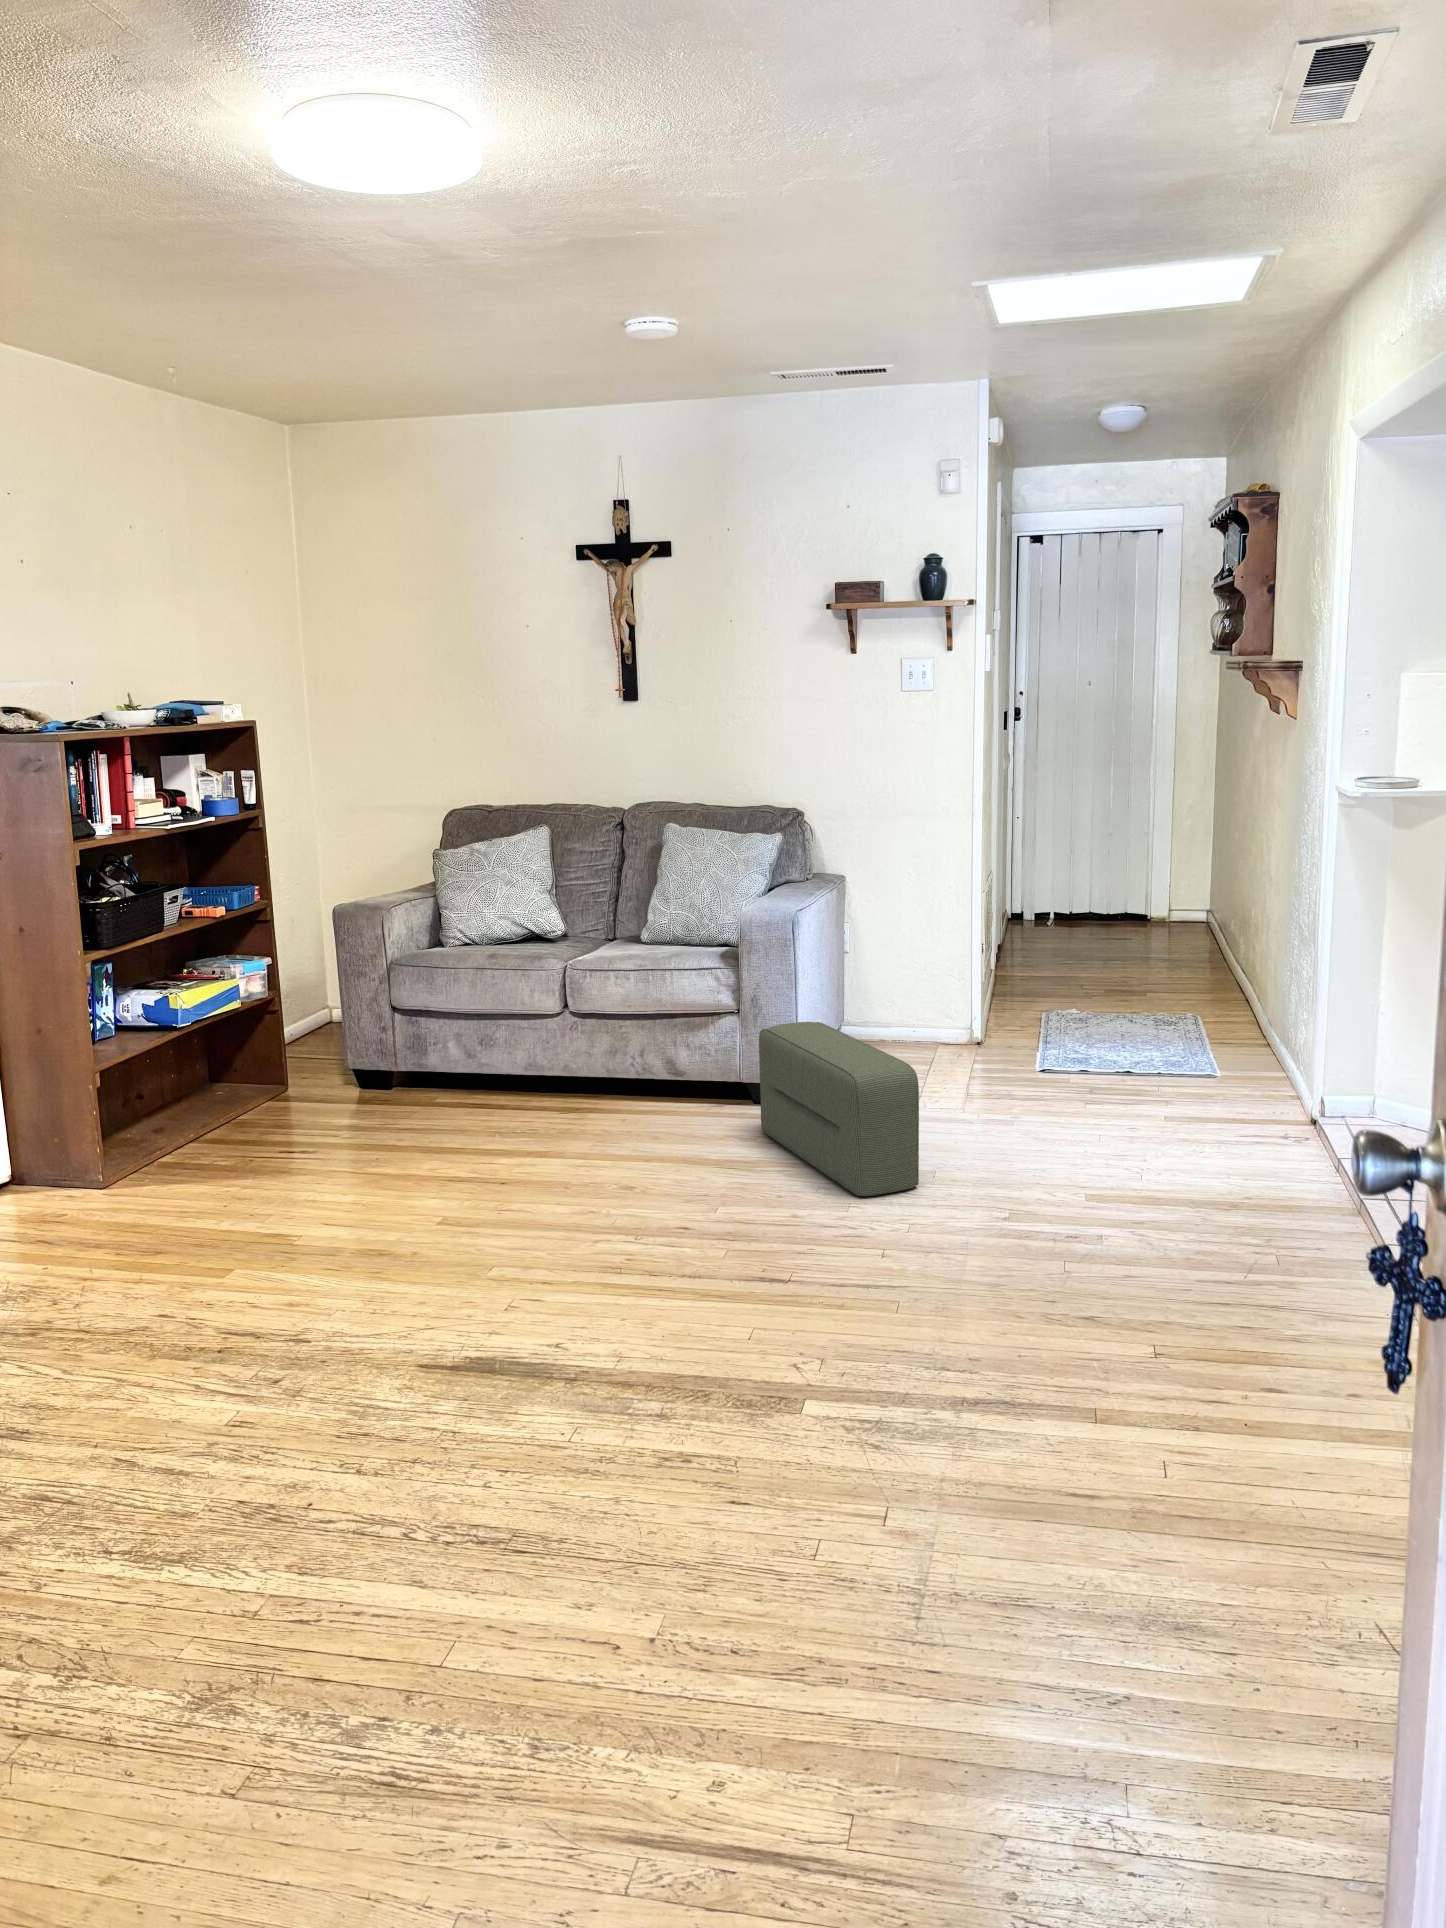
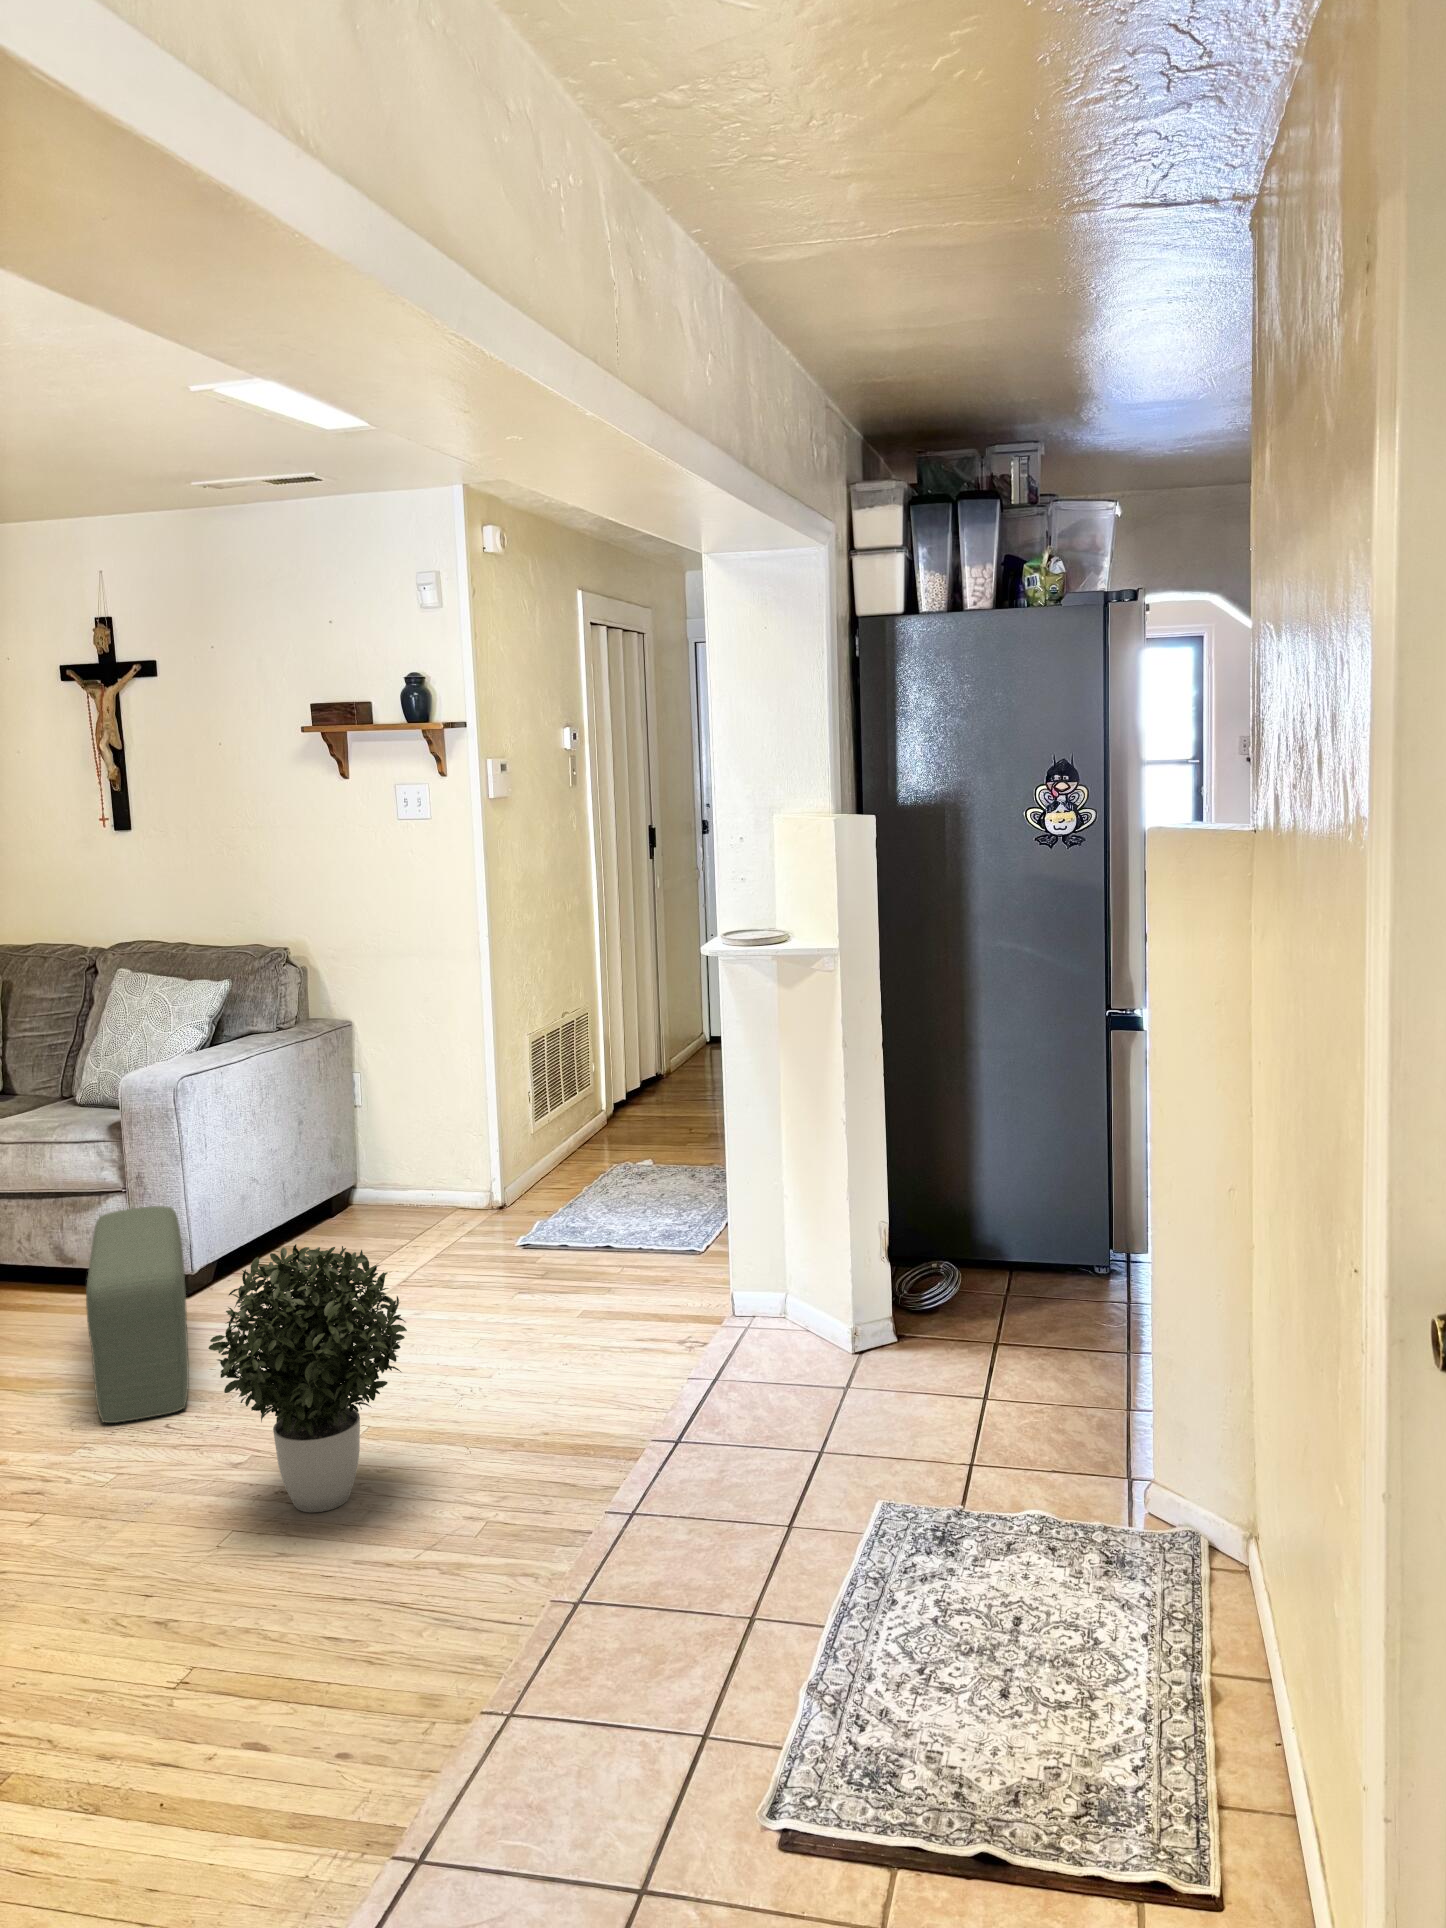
potted plant: none [1061,1033,1220,1257] -> present [209,1244,407,1512]

